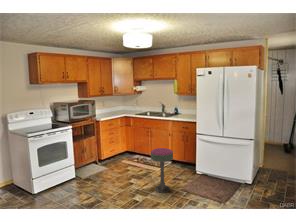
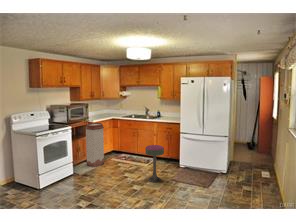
trash can: none [91,121,112,170] -> present [85,123,104,167]

